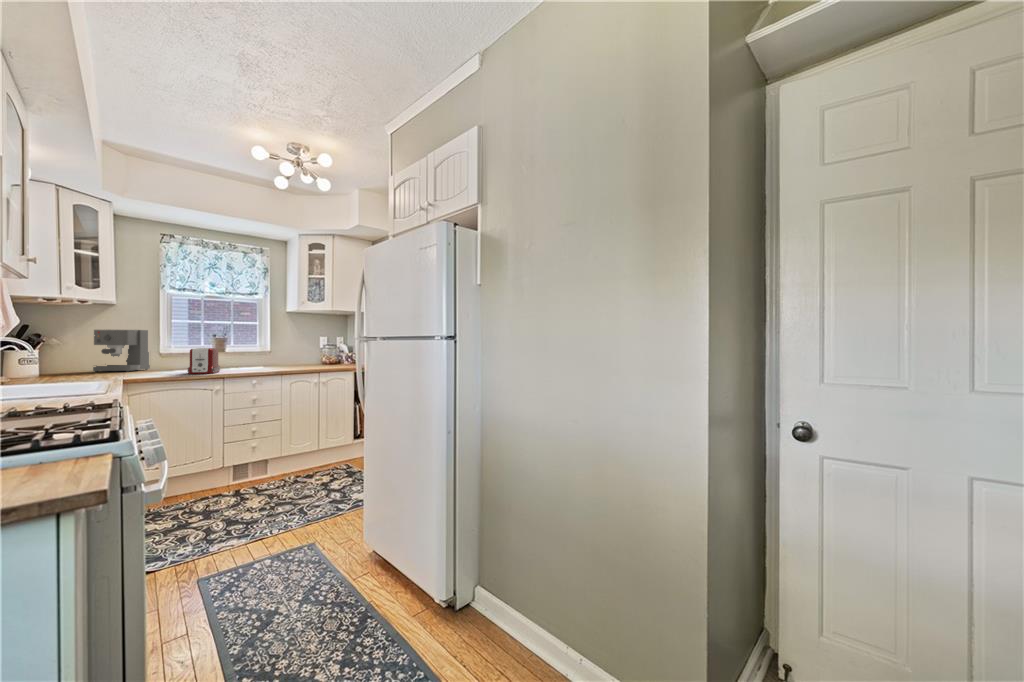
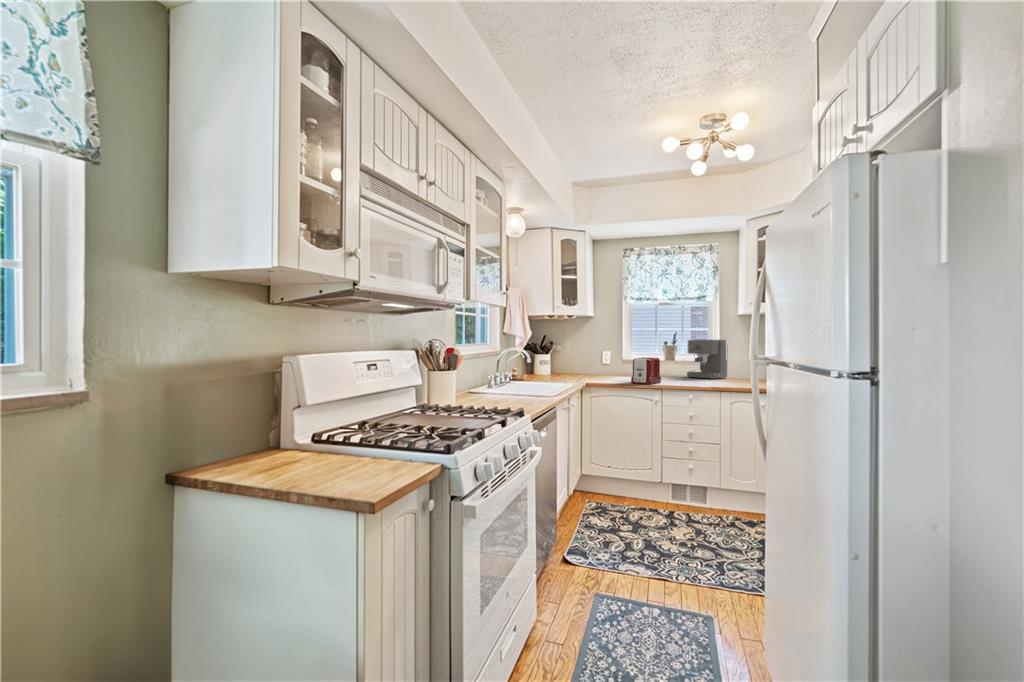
coffee maker: present [93,330,150,372] -> present [687,340,728,379]

